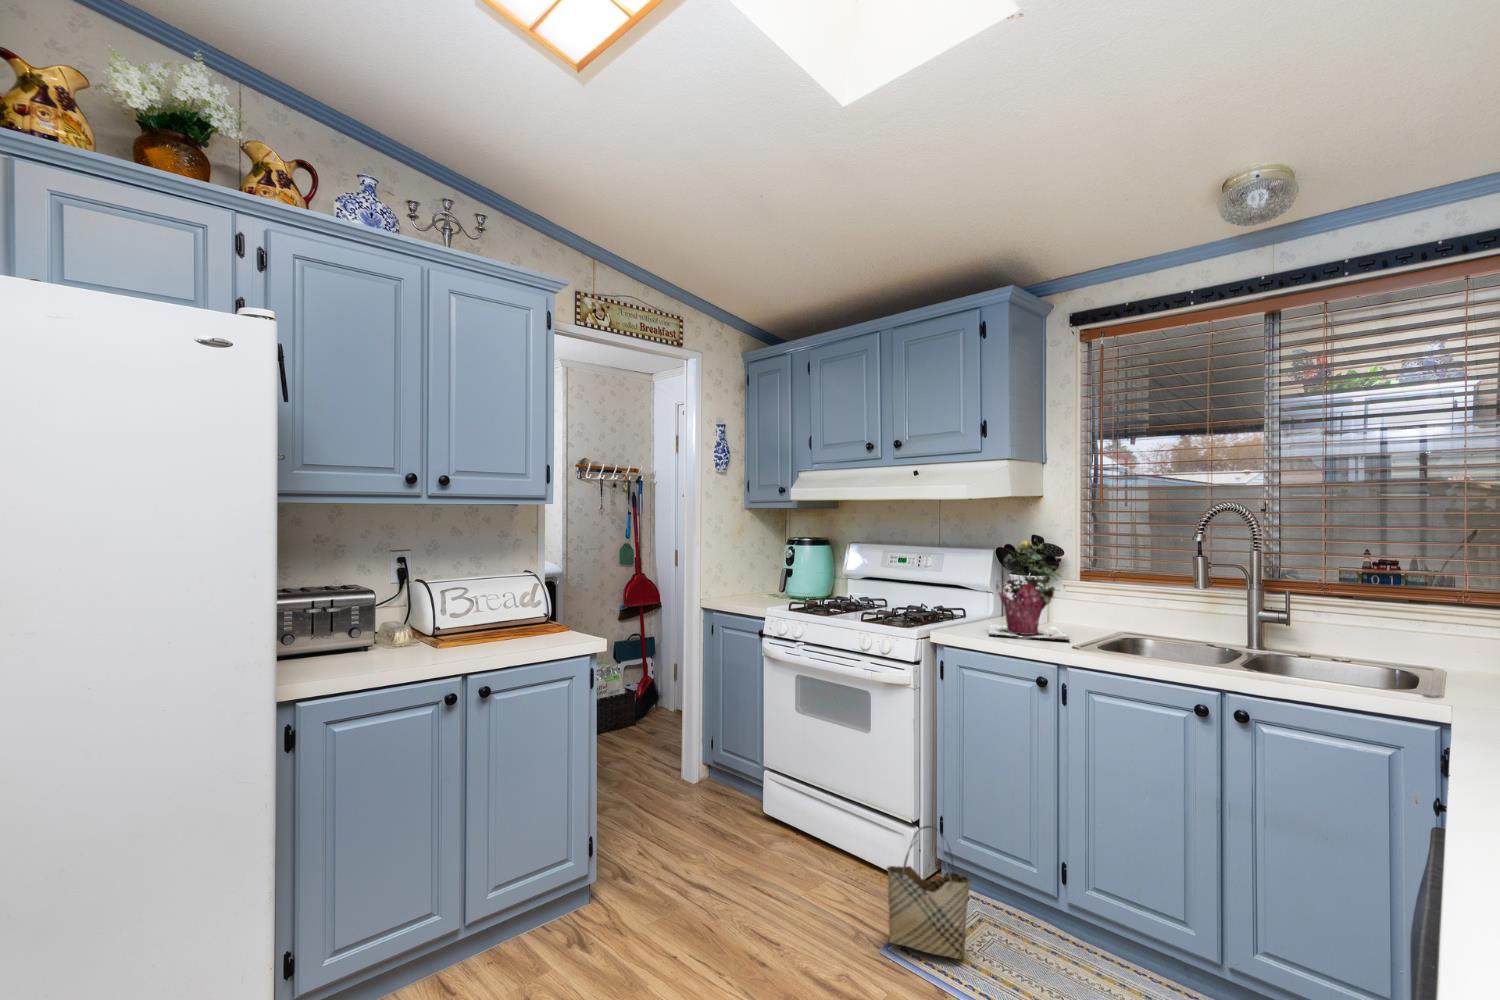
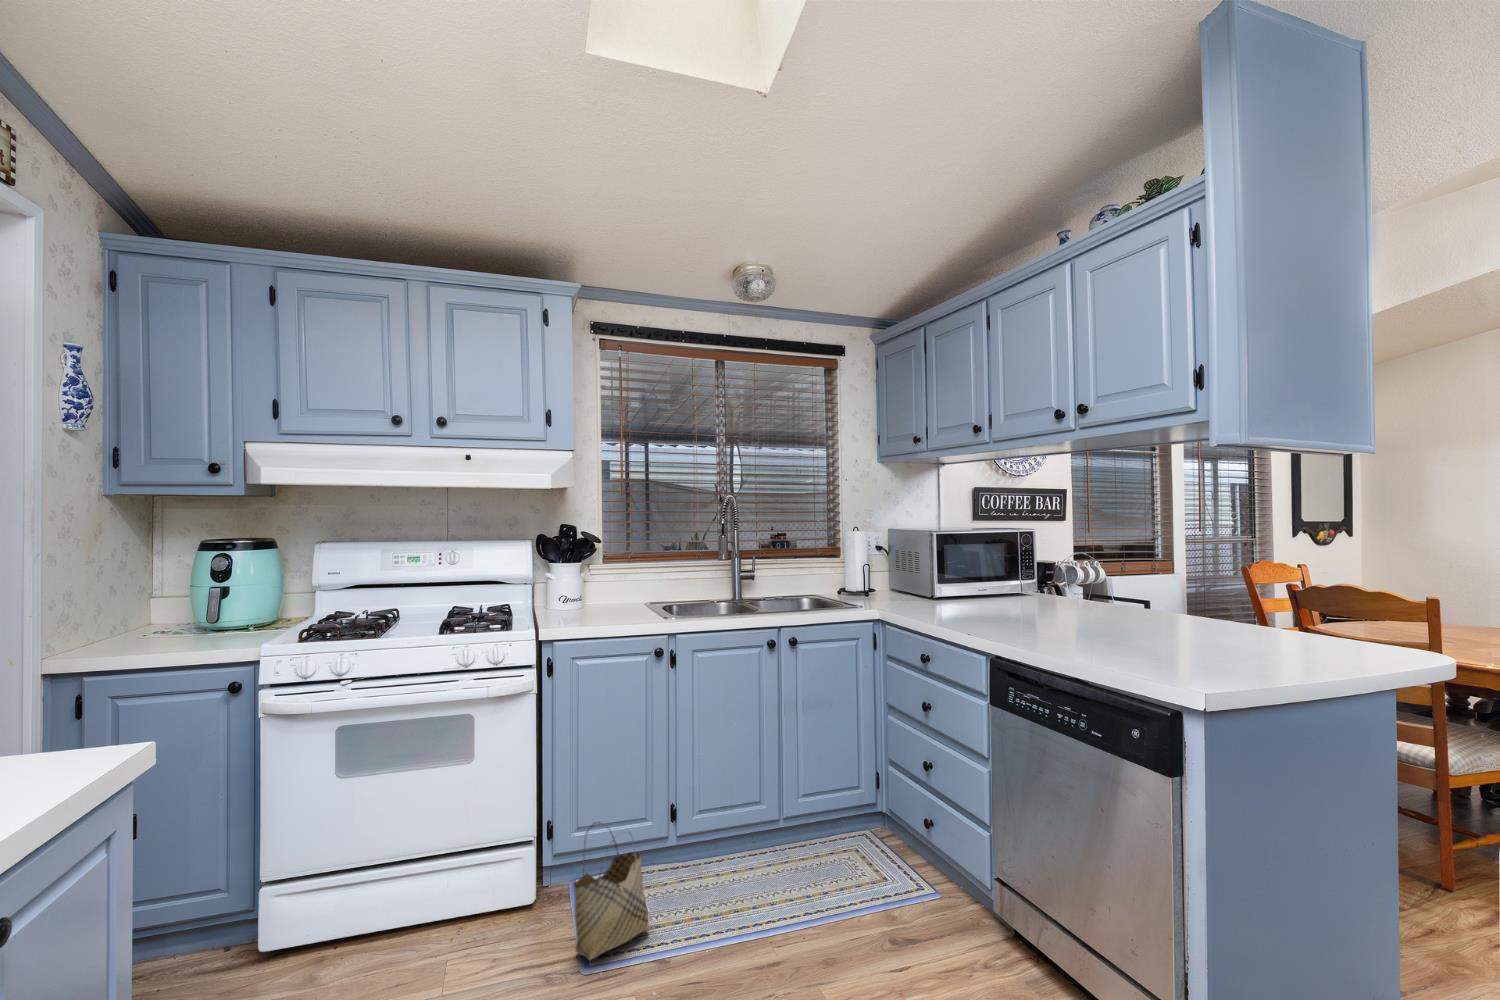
potted plant: present [989,541,1069,640] -> none [555,526,648,620]

